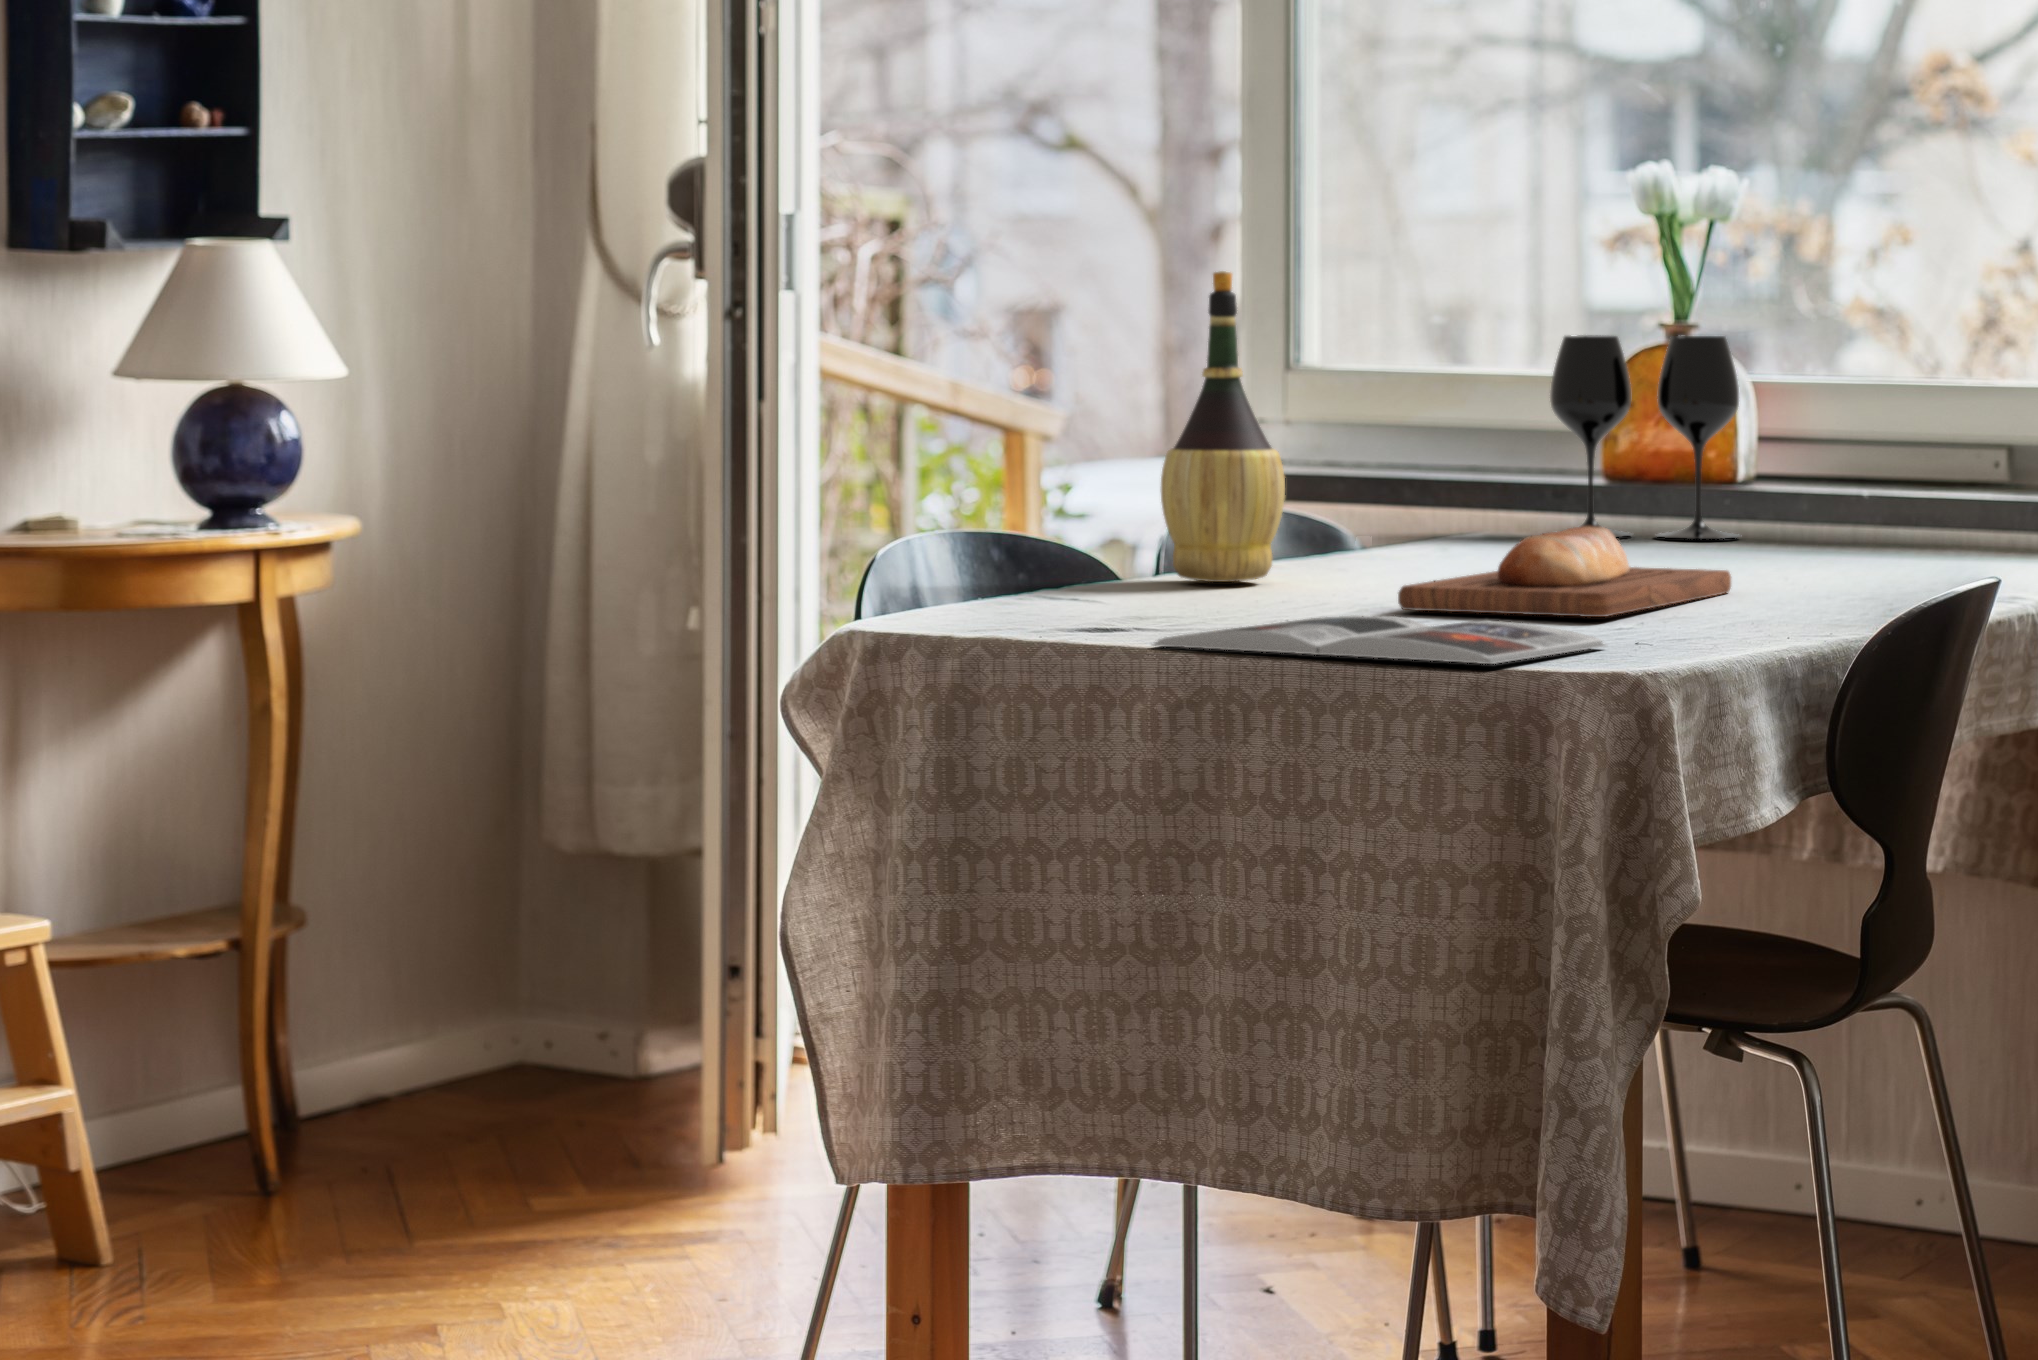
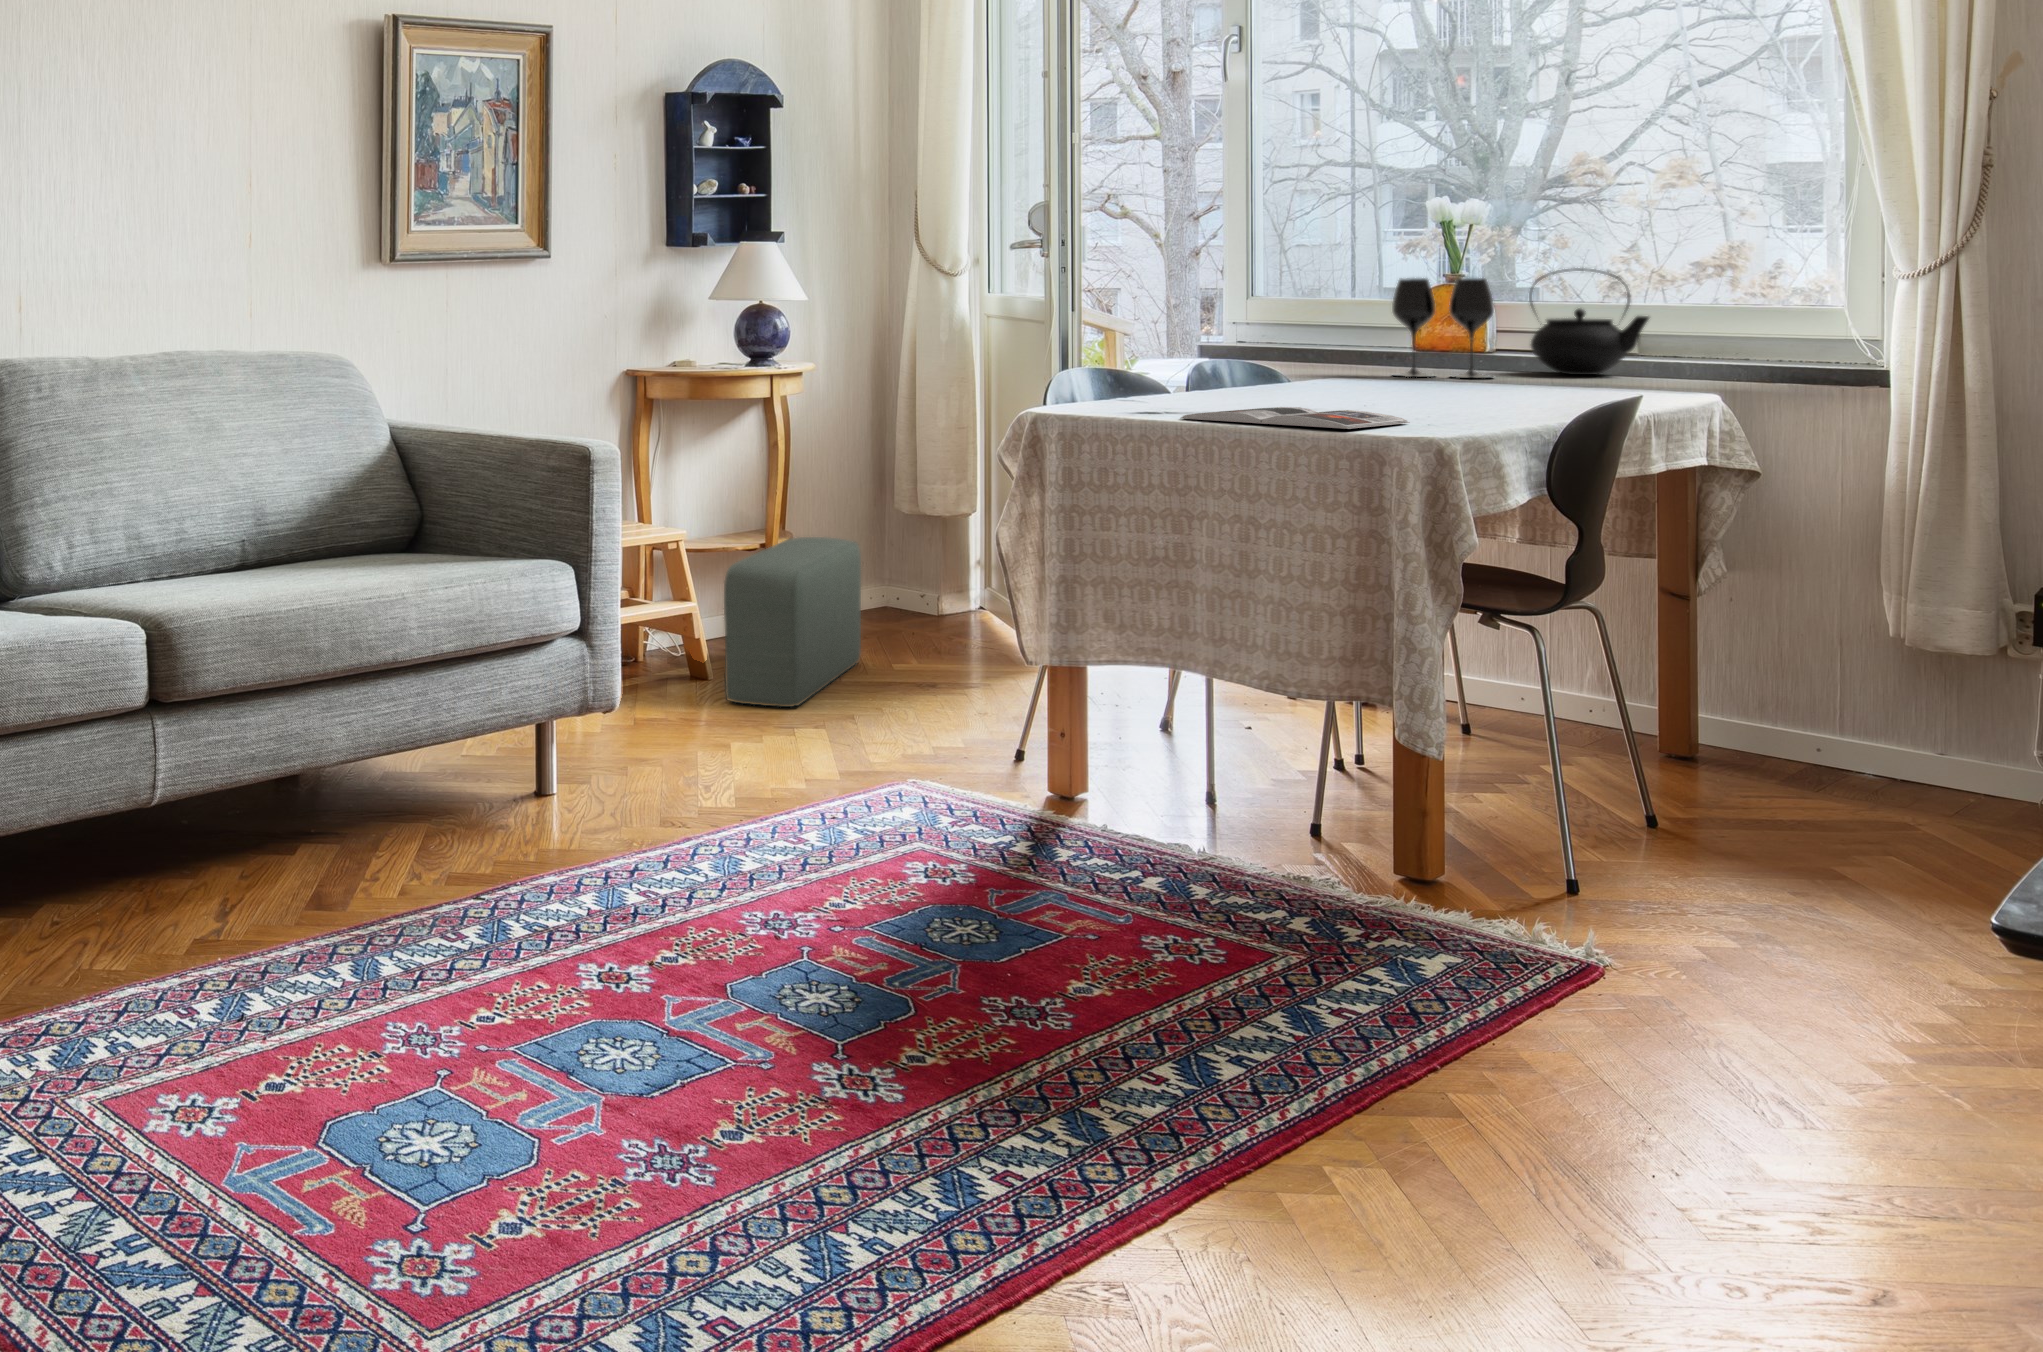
wine bottle: present [1161,271,1285,582] -> none [1188,247,1251,393]
teapot: none [1800,316,2016,528] -> present [1529,268,1649,375]
bread loaf: present [1398,526,1731,617] -> none [1305,368,1483,410]
pouf: none [138,913,453,1311] -> present [724,537,861,707]

